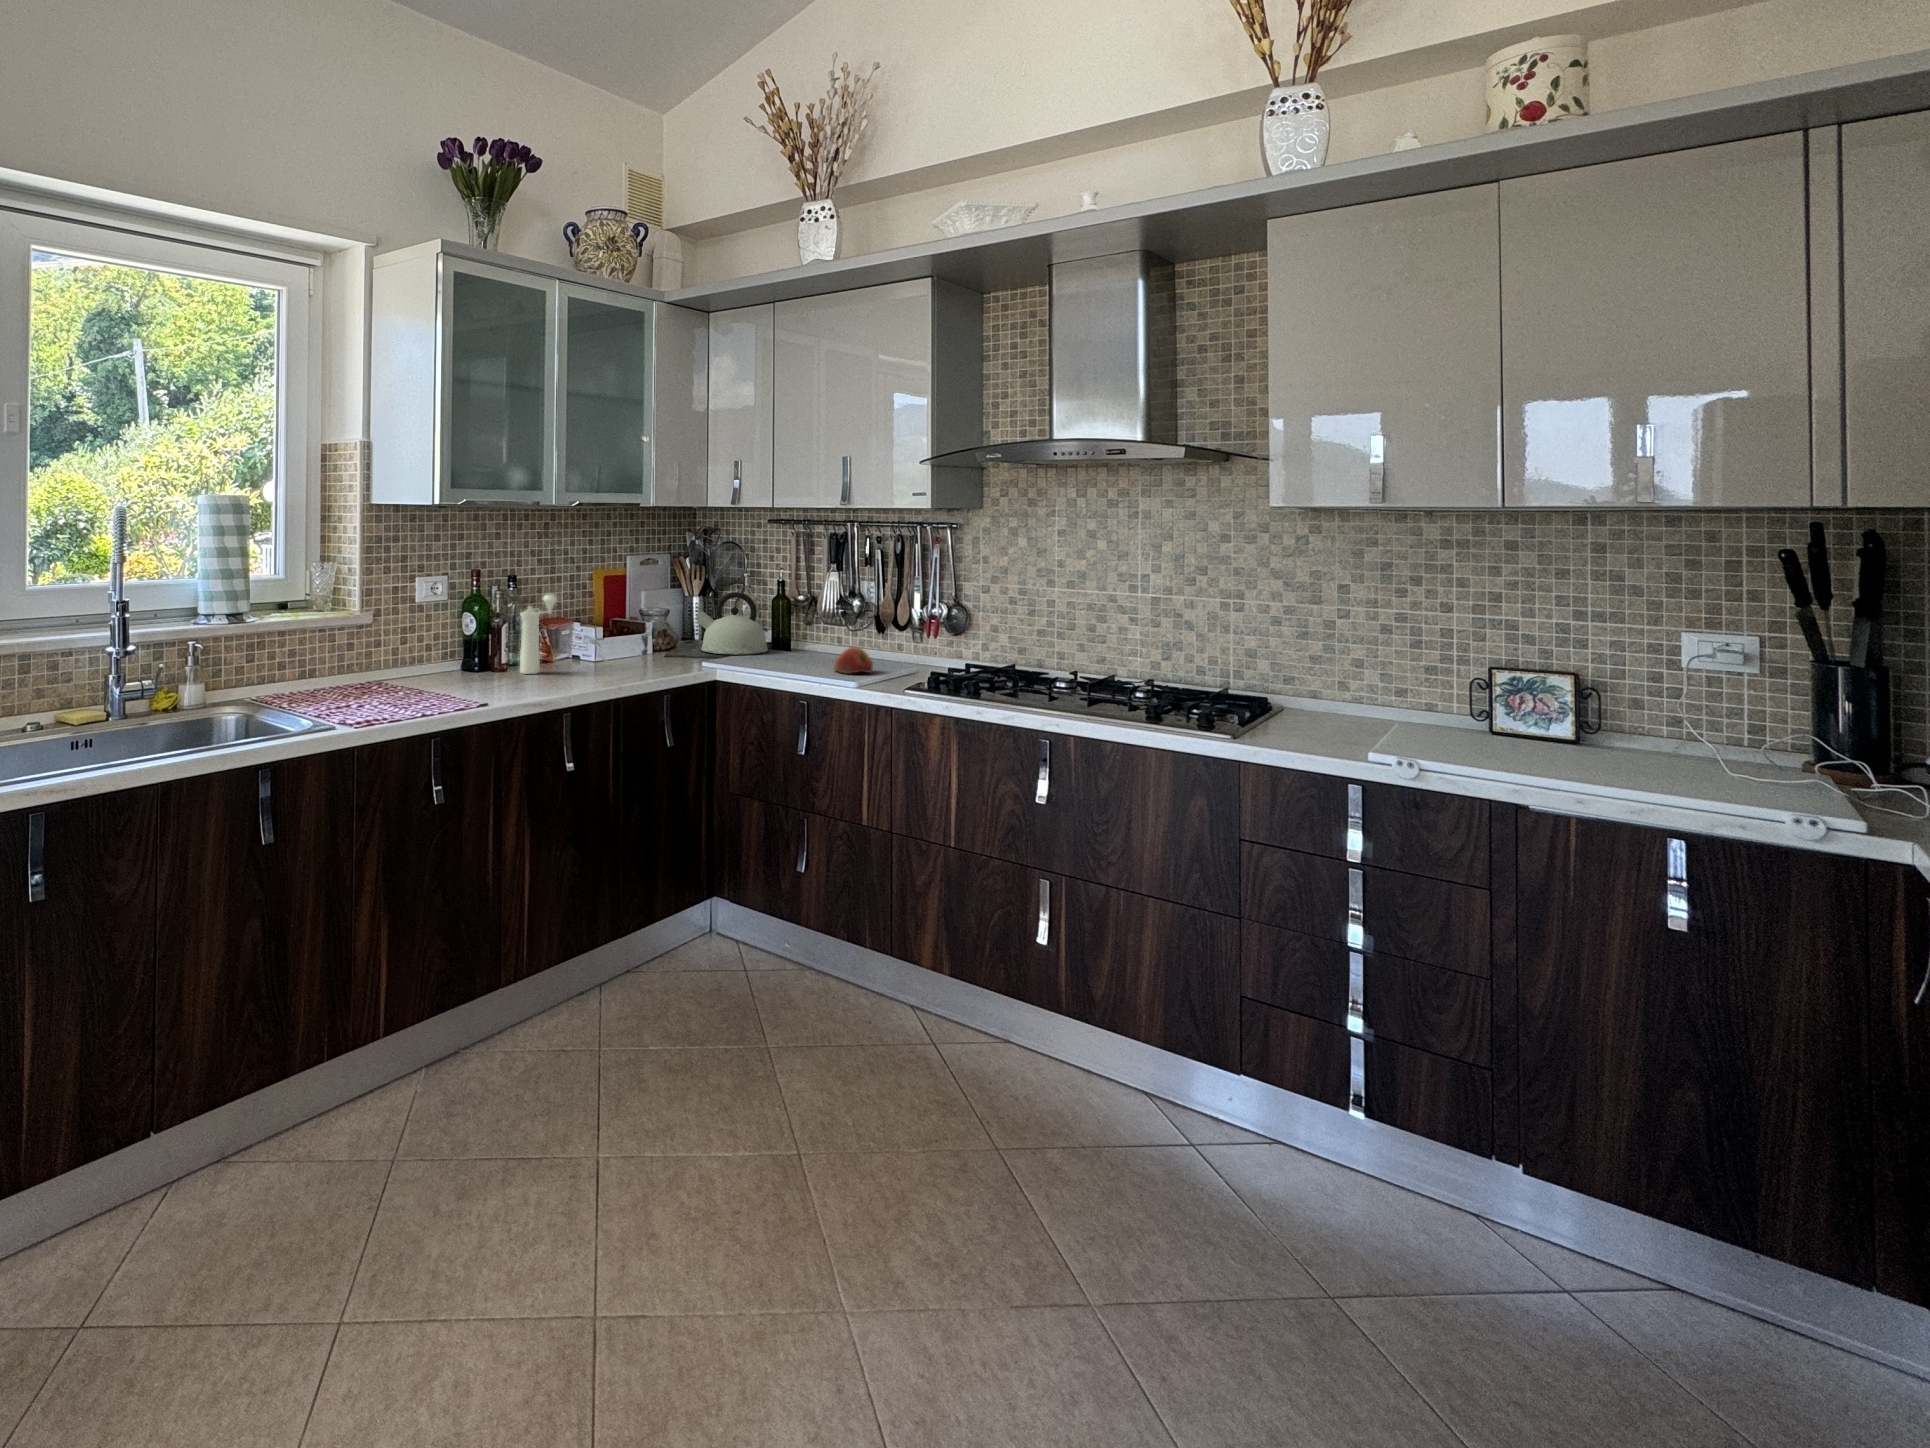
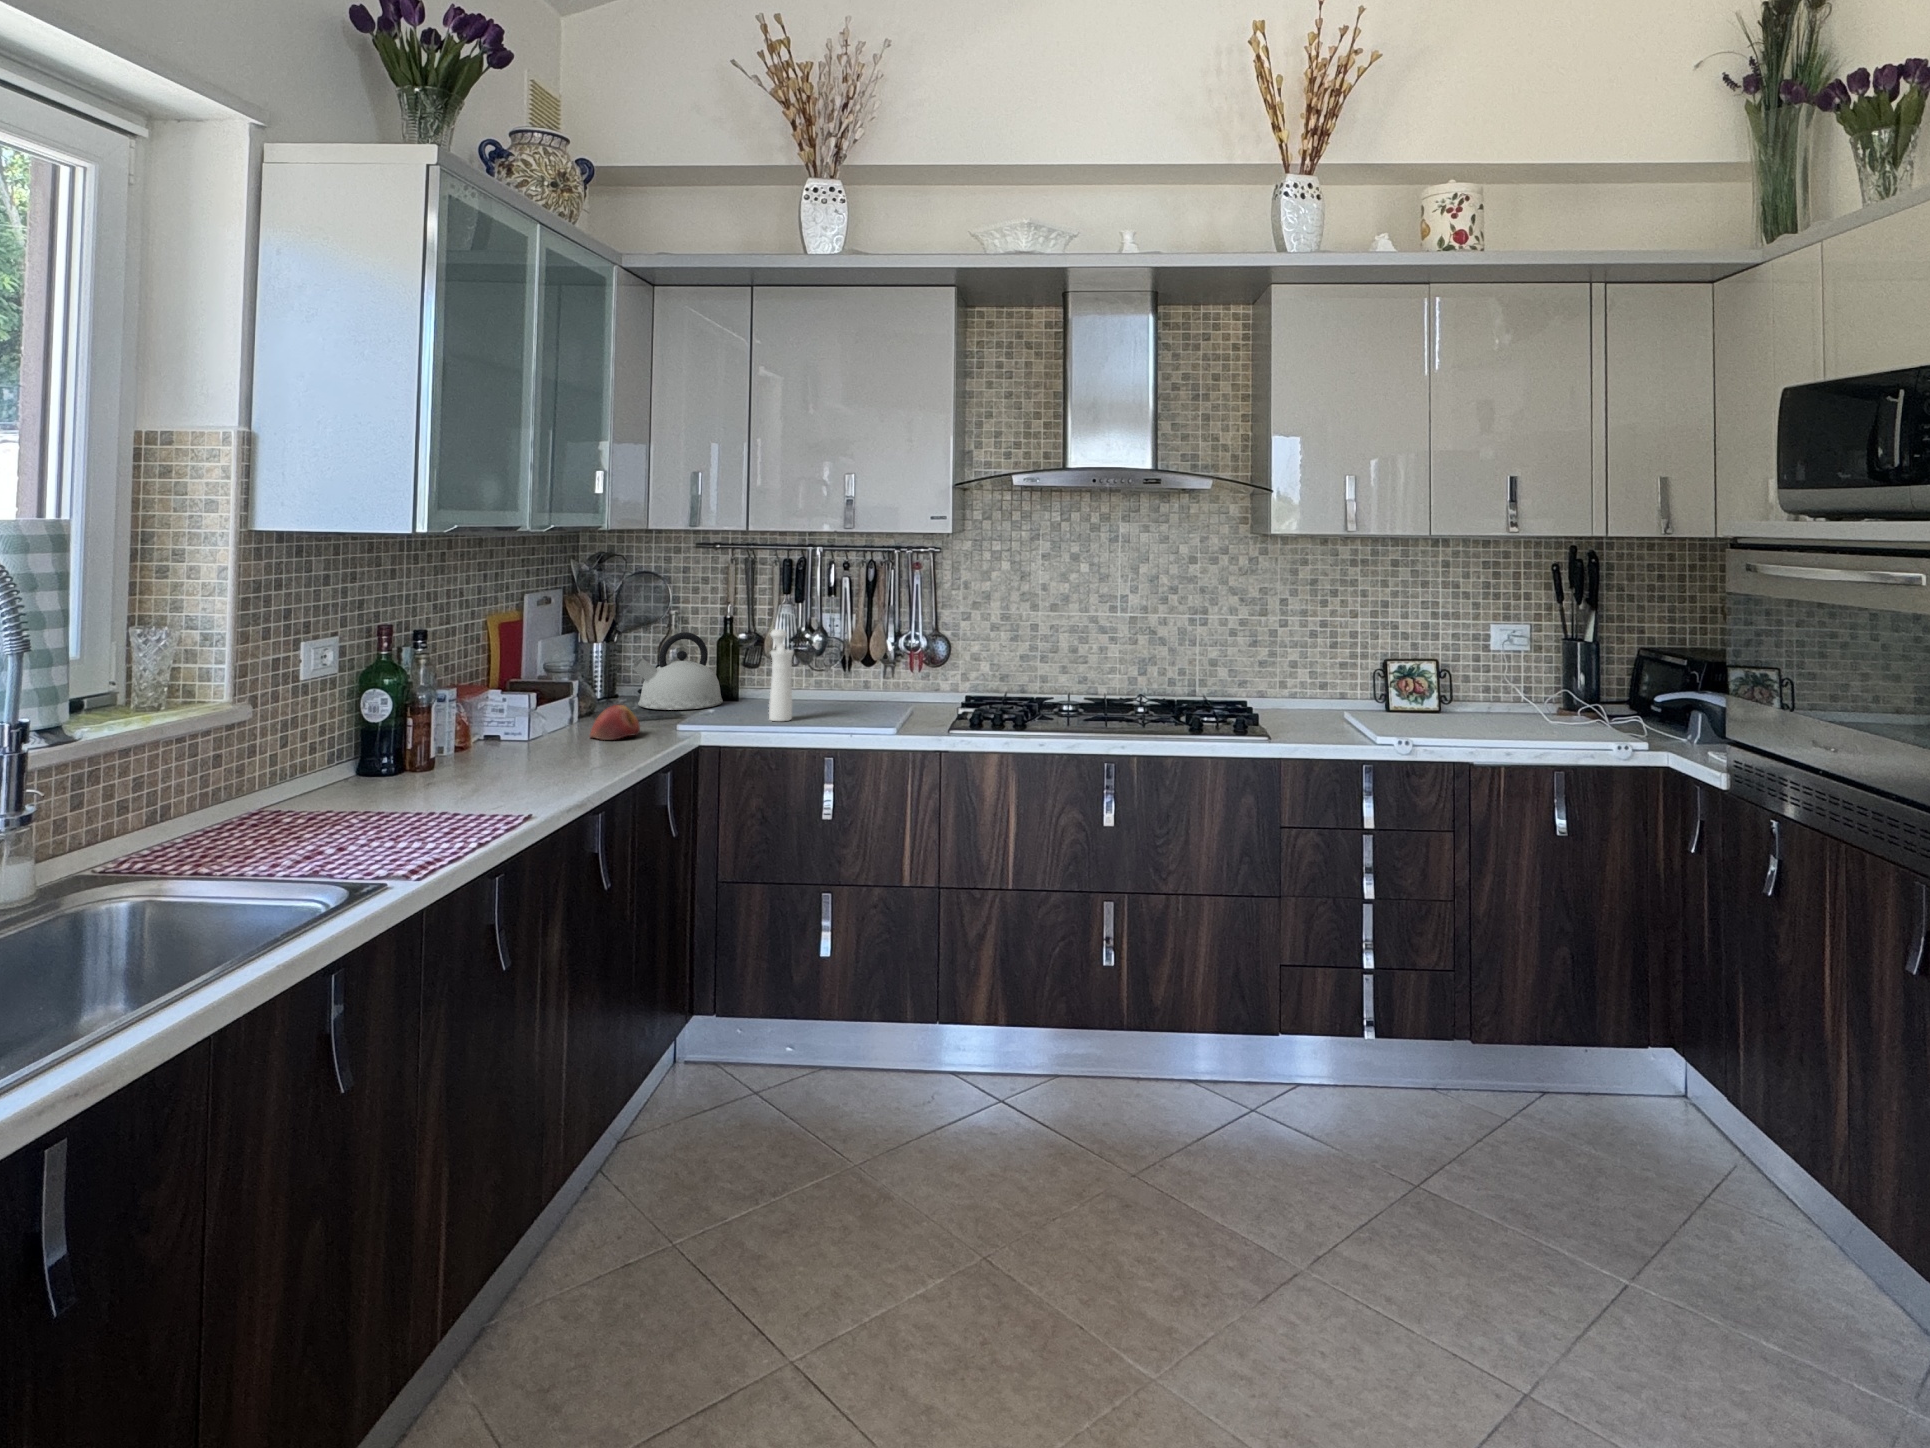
pepper mill: present [520,595,557,674] -> present [769,629,793,721]
apple: present [834,647,873,674] -> present [590,705,640,740]

